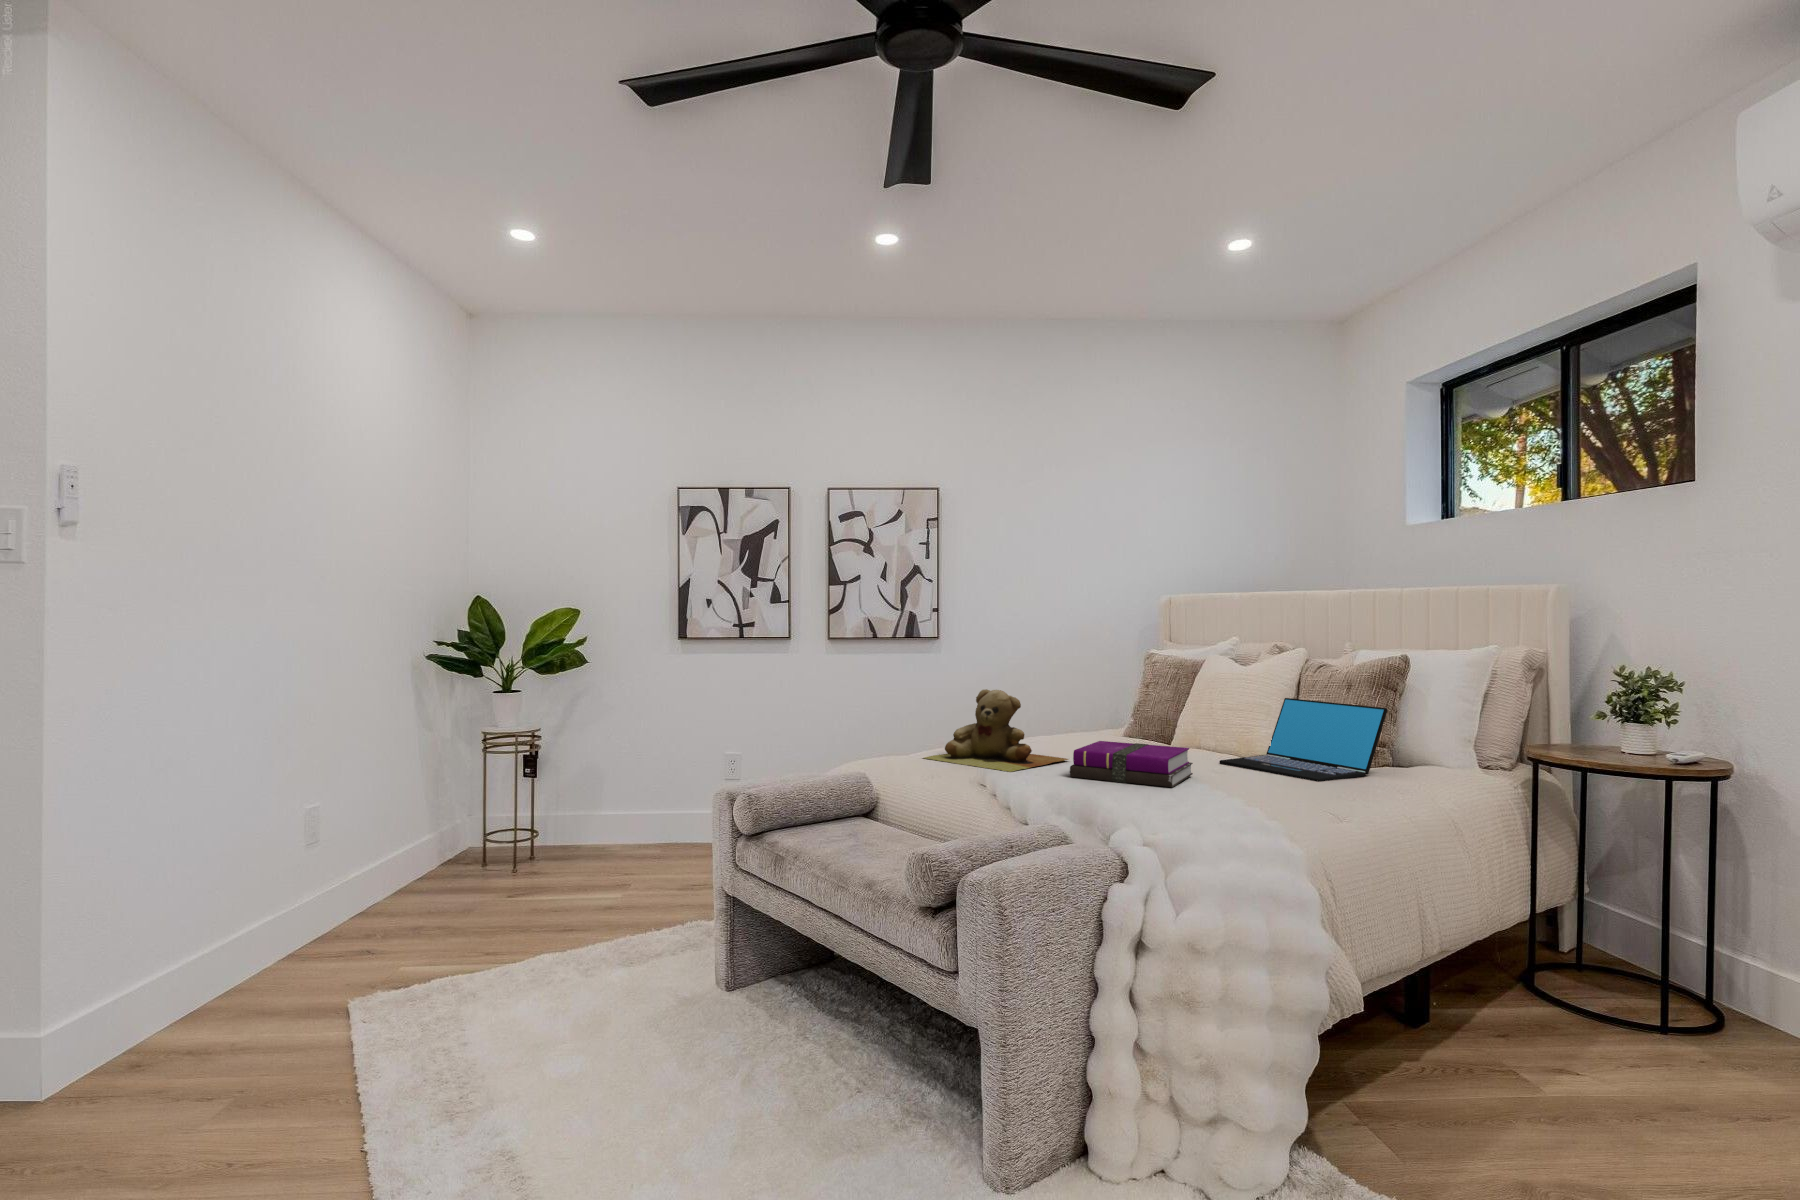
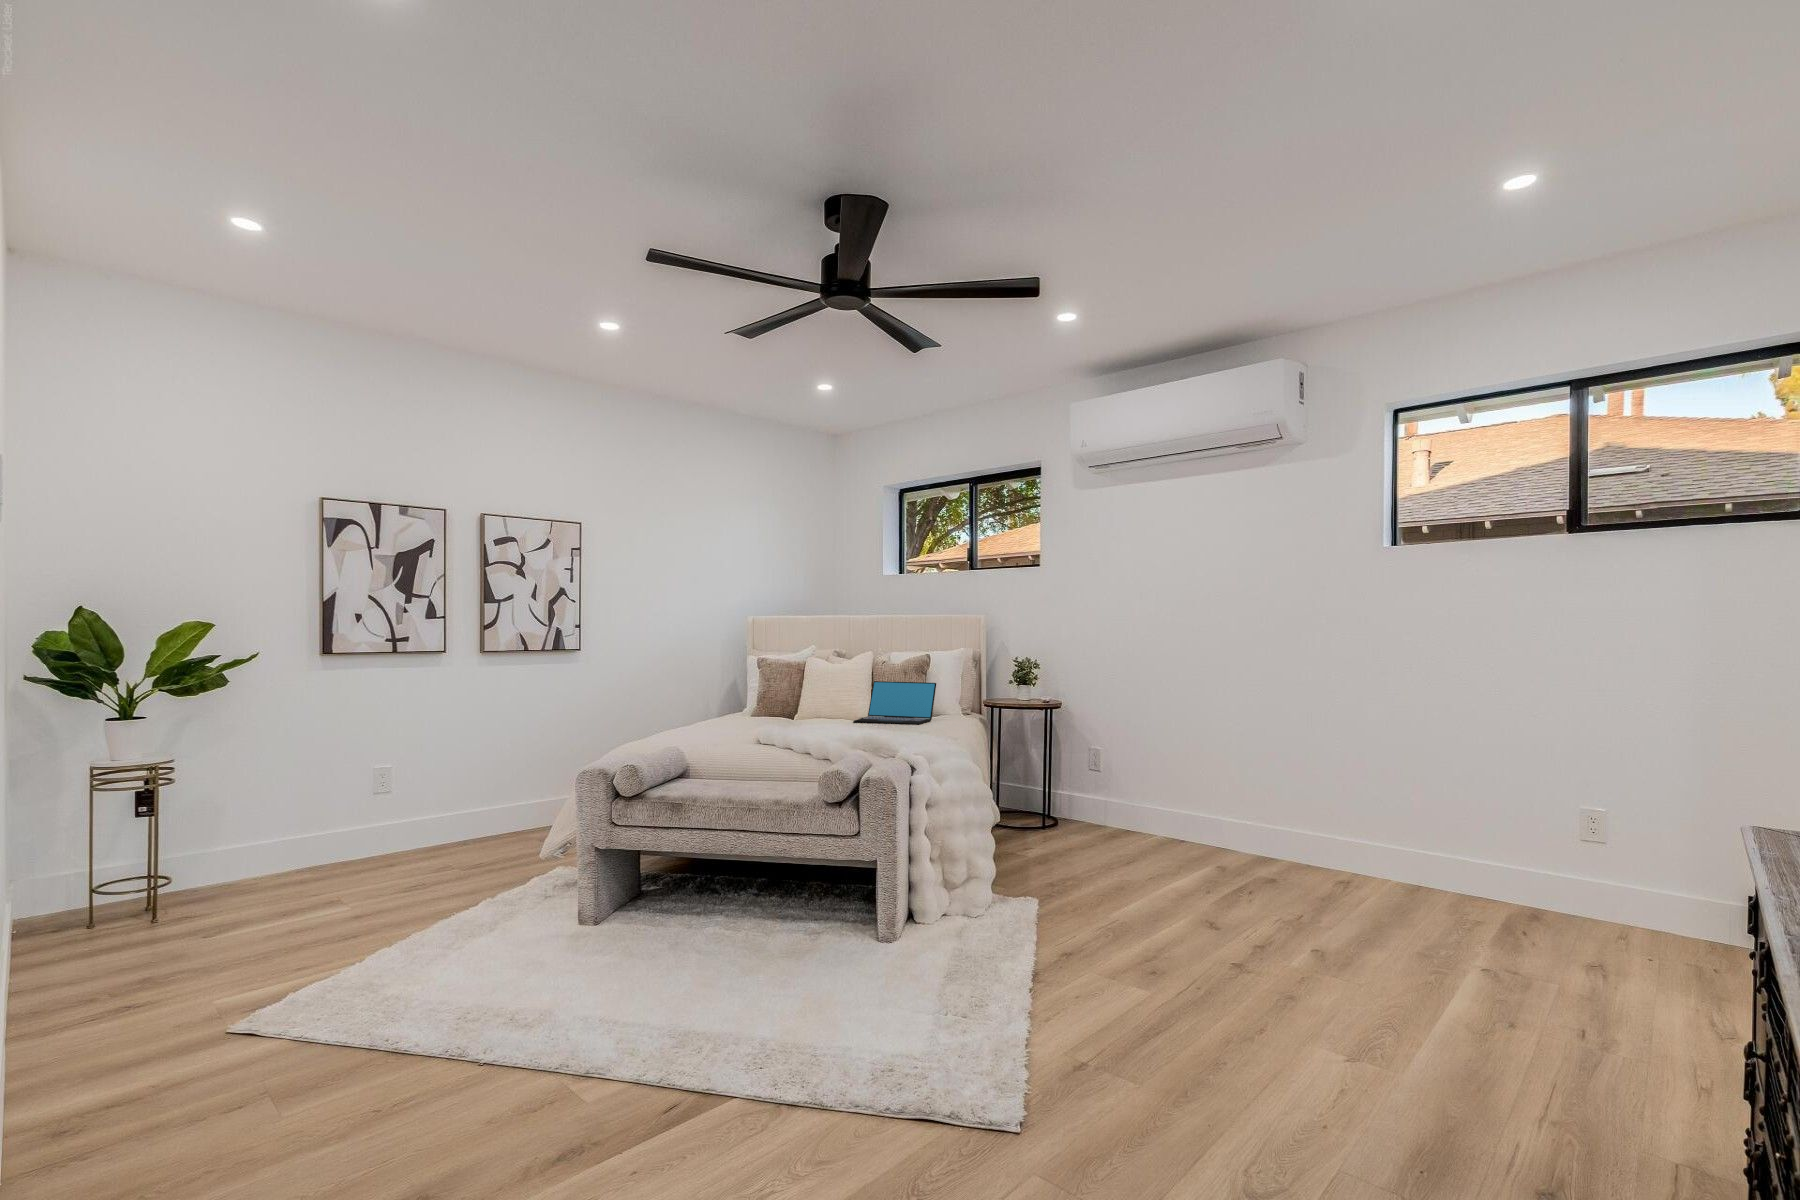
teddy bear: present [925,689,1068,772] -> none [686,684,778,736]
notebook: present [1070,741,1193,787] -> none [802,712,871,735]

